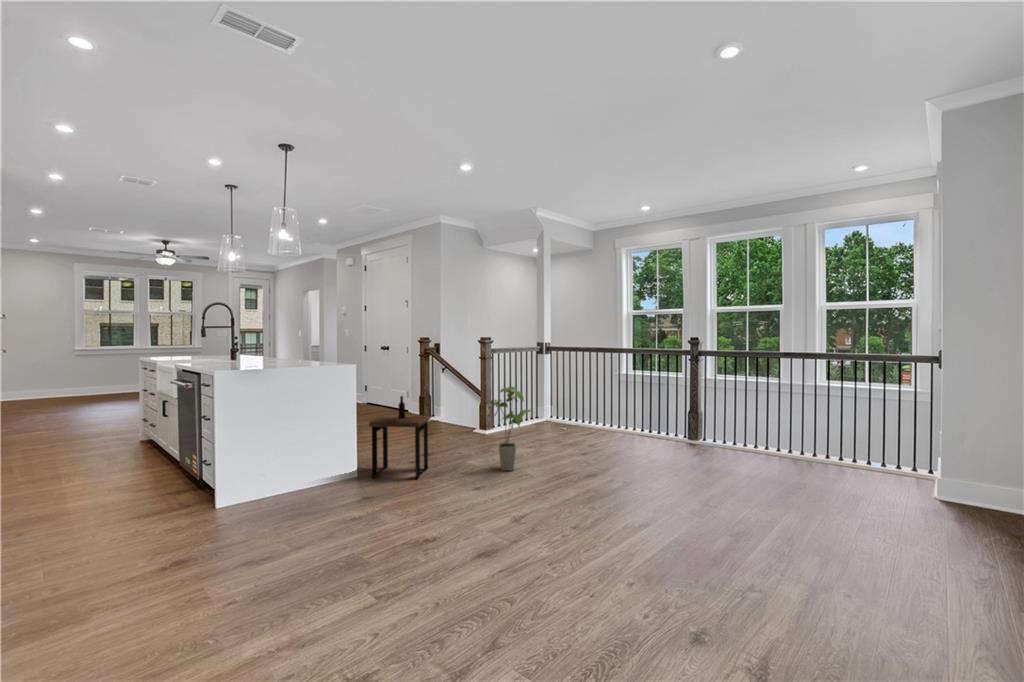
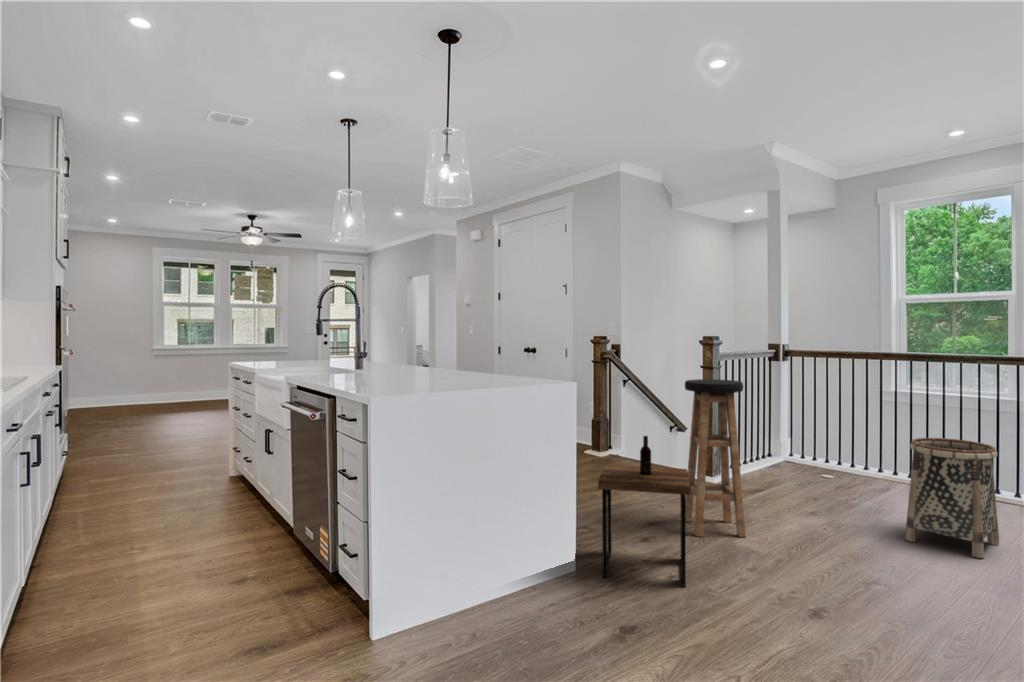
bar stool: none [443,364,477,458] -> present [685,379,746,537]
house plant: present [493,386,531,471] -> none [796,423,883,575]
basket: none [565,396,613,460] -> present [905,438,999,558]

